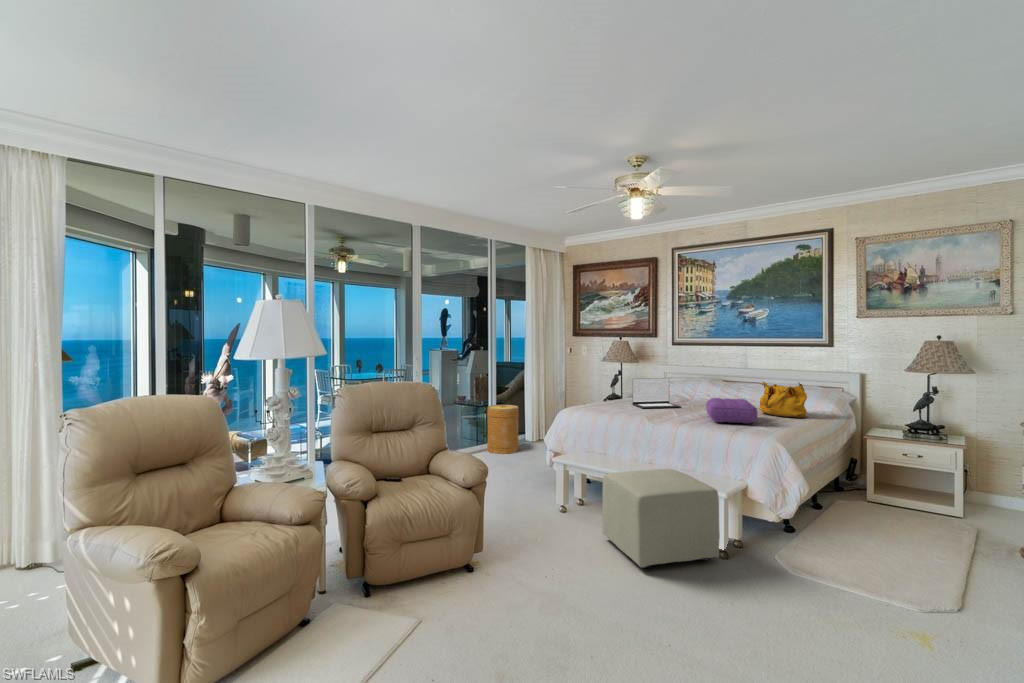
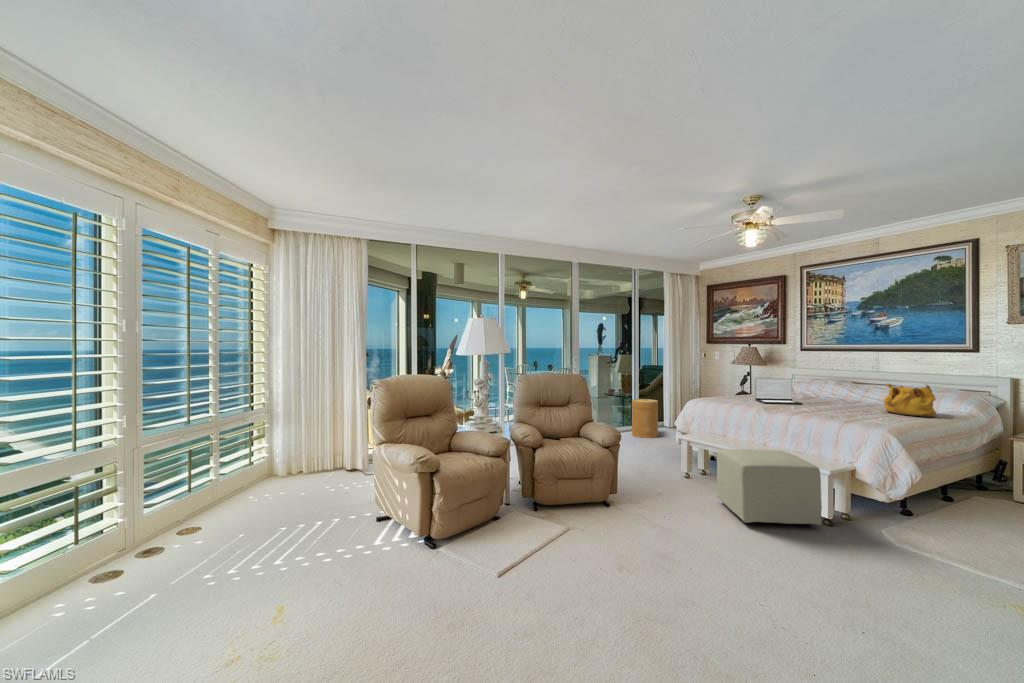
pillow: present [706,398,758,424] -> none [824,396,873,418]

